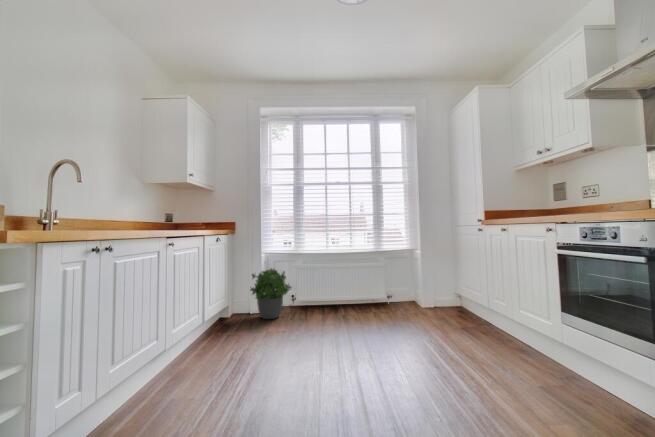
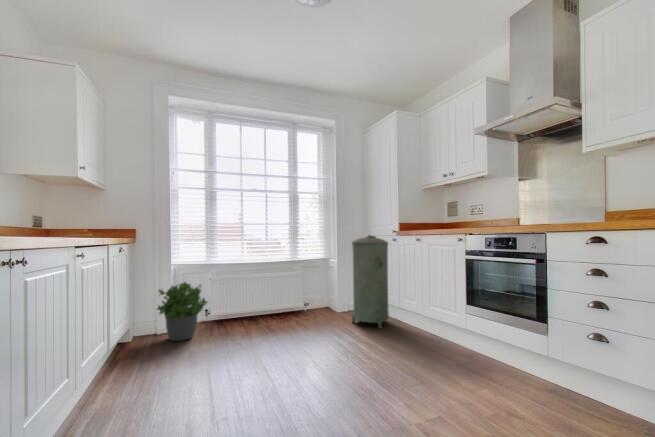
trash can: none [432,226,475,328] -> present [352,235,389,328]

